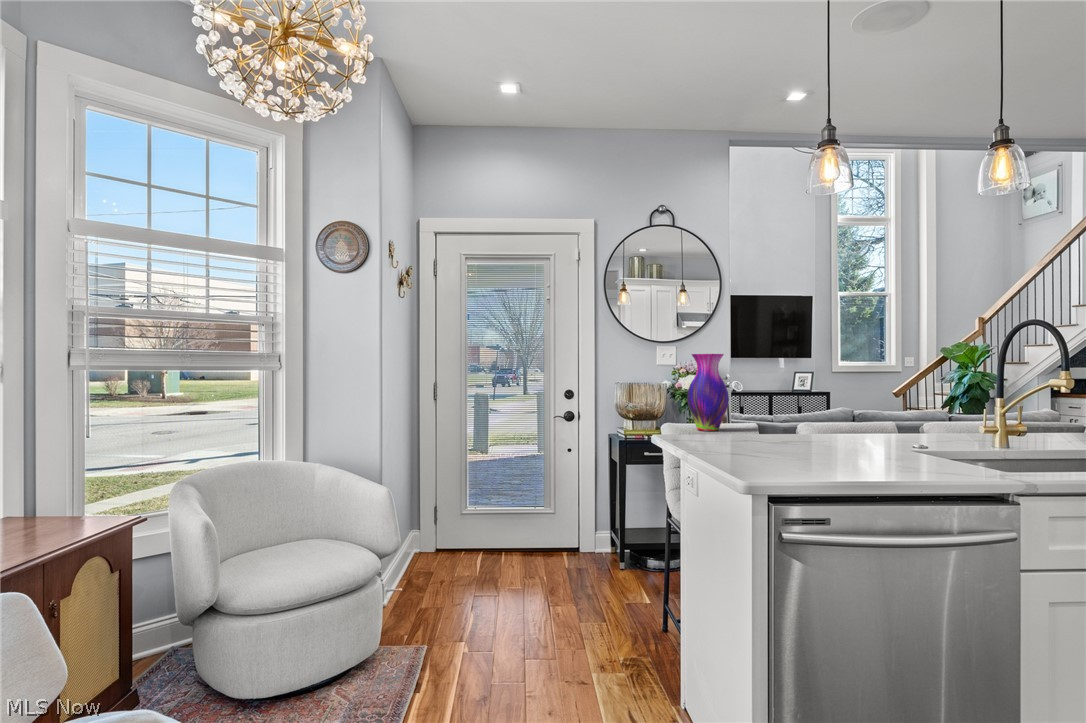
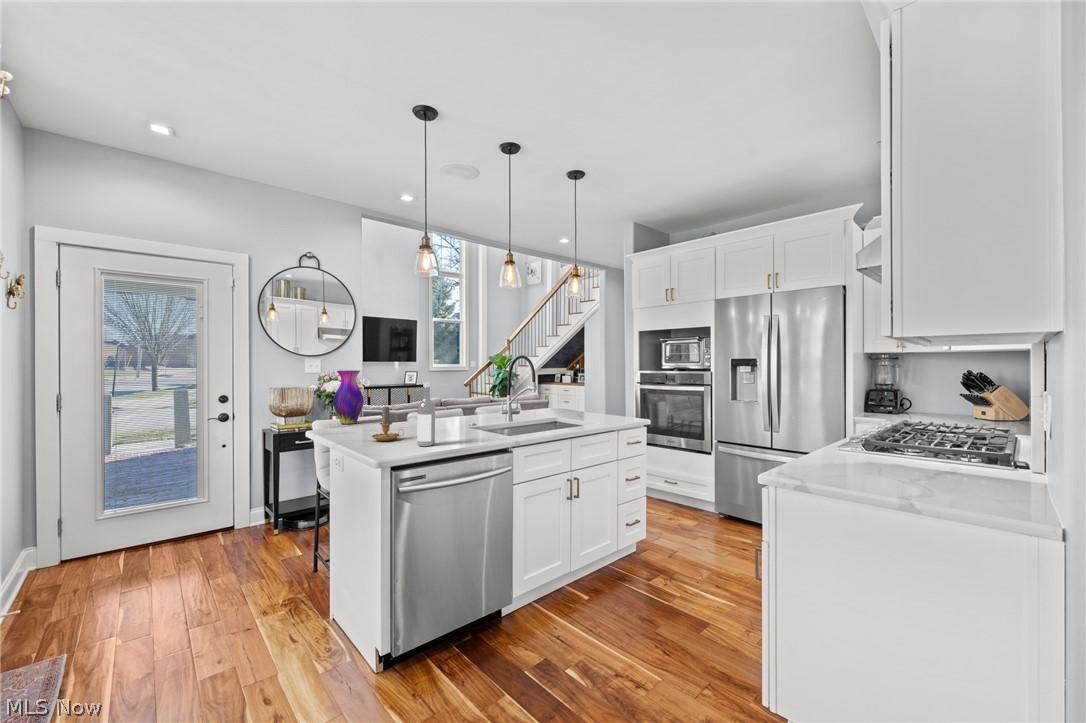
wine bottle: none [815,356,849,469] -> present [417,382,435,446]
candle: none [738,397,791,455] -> present [372,406,404,441]

